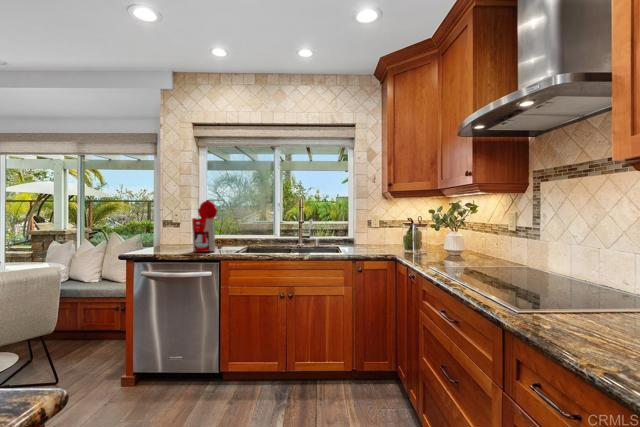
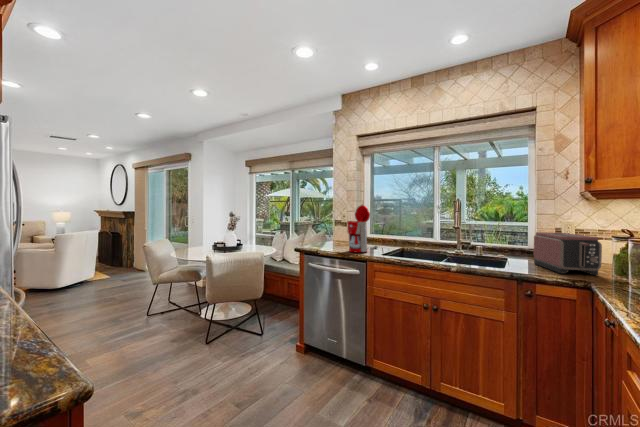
toaster: none [358,224,399,253] -> present [533,232,602,275]

